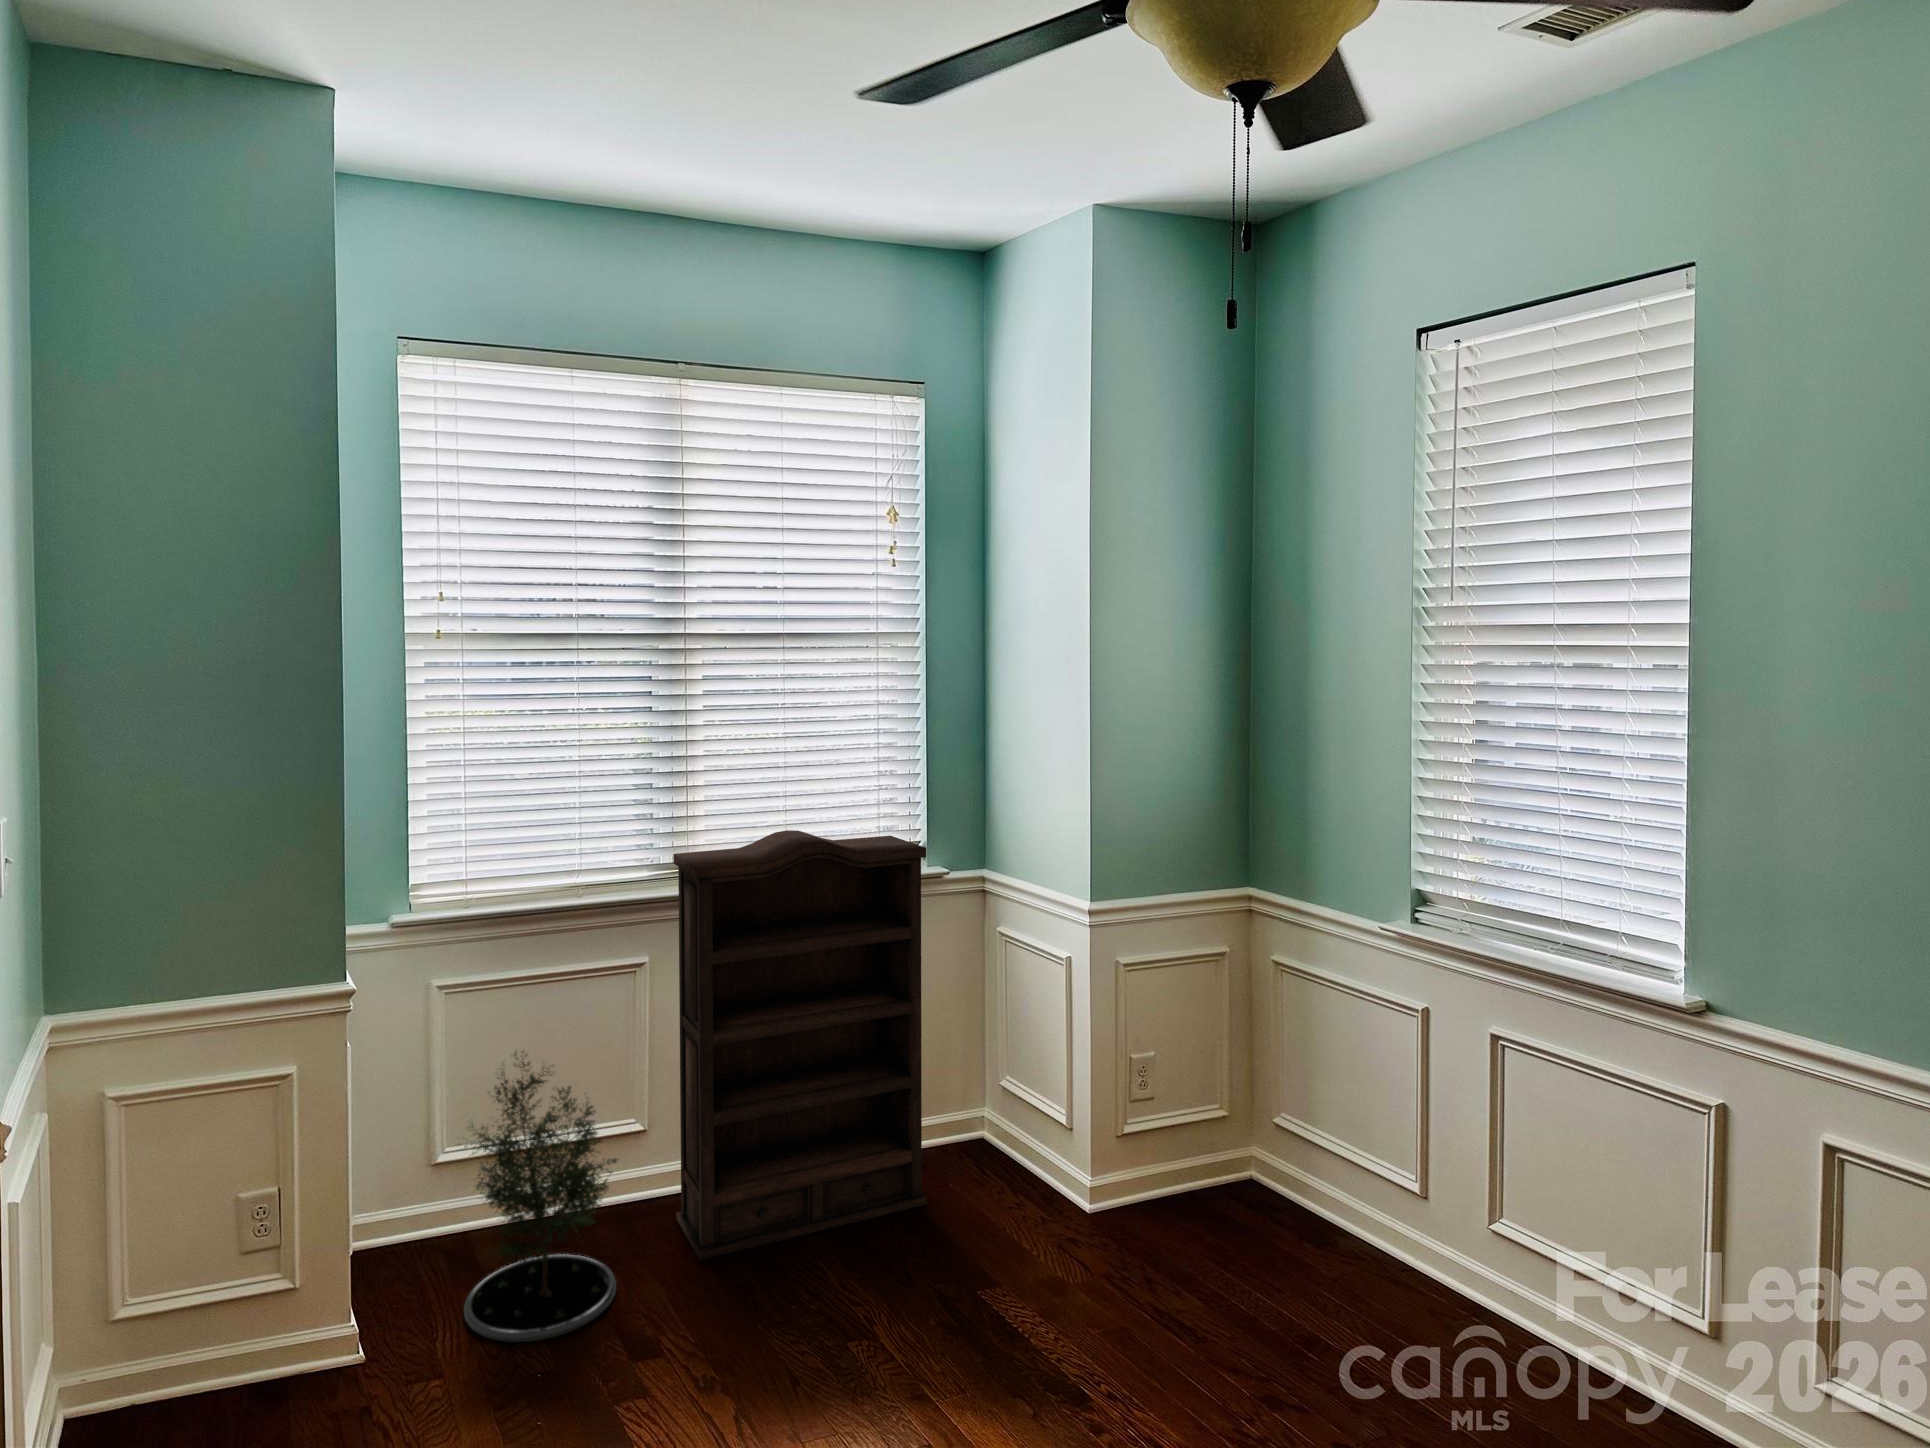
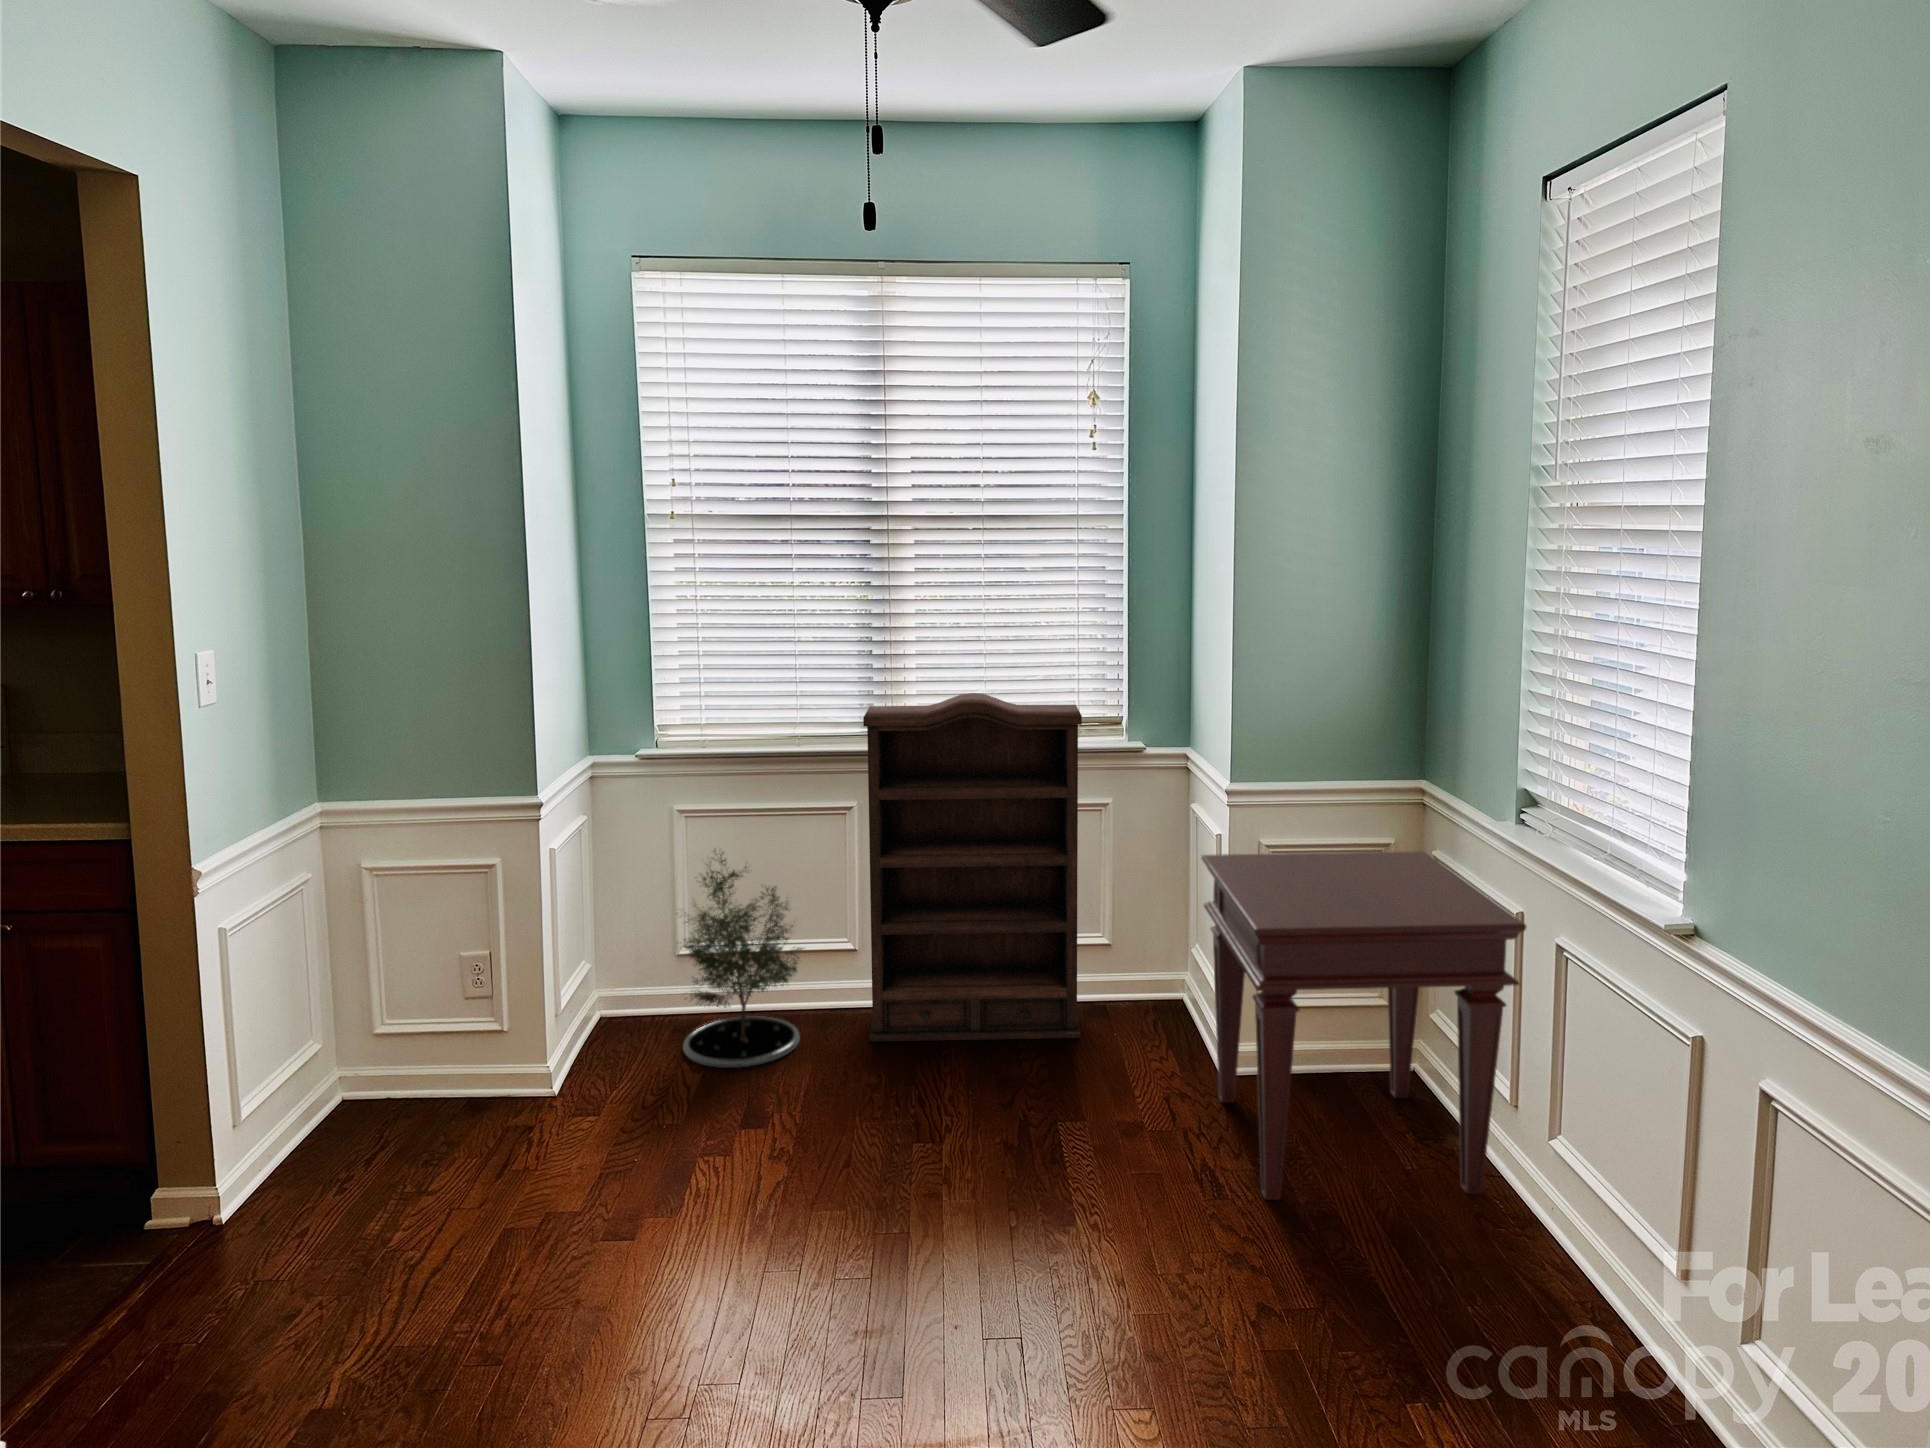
side table: none [1090,956,1462,1354] -> present [1201,851,1527,1200]

